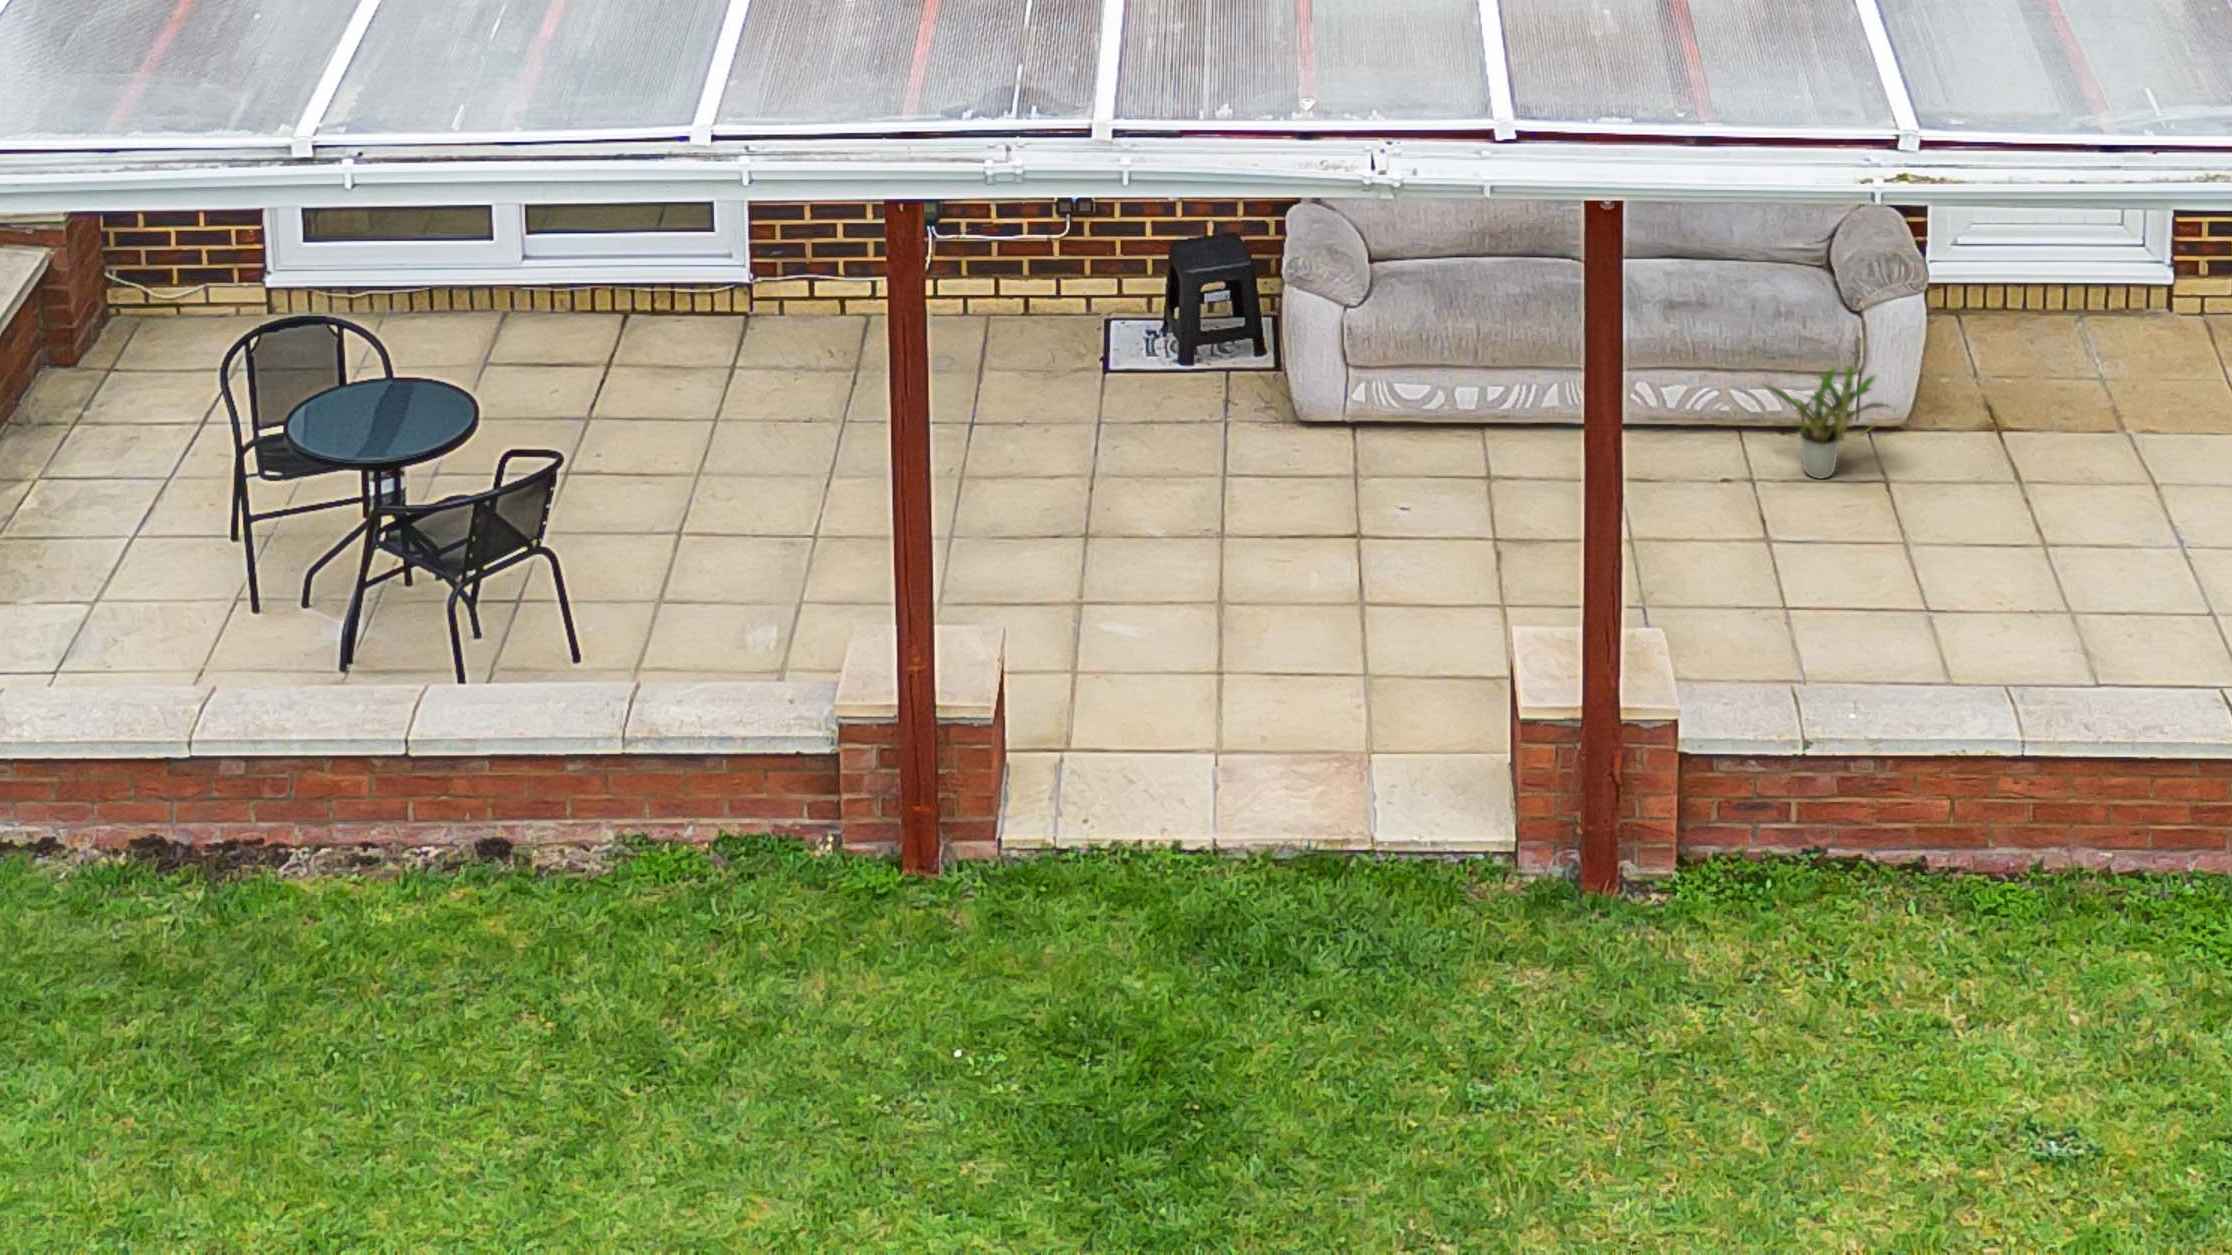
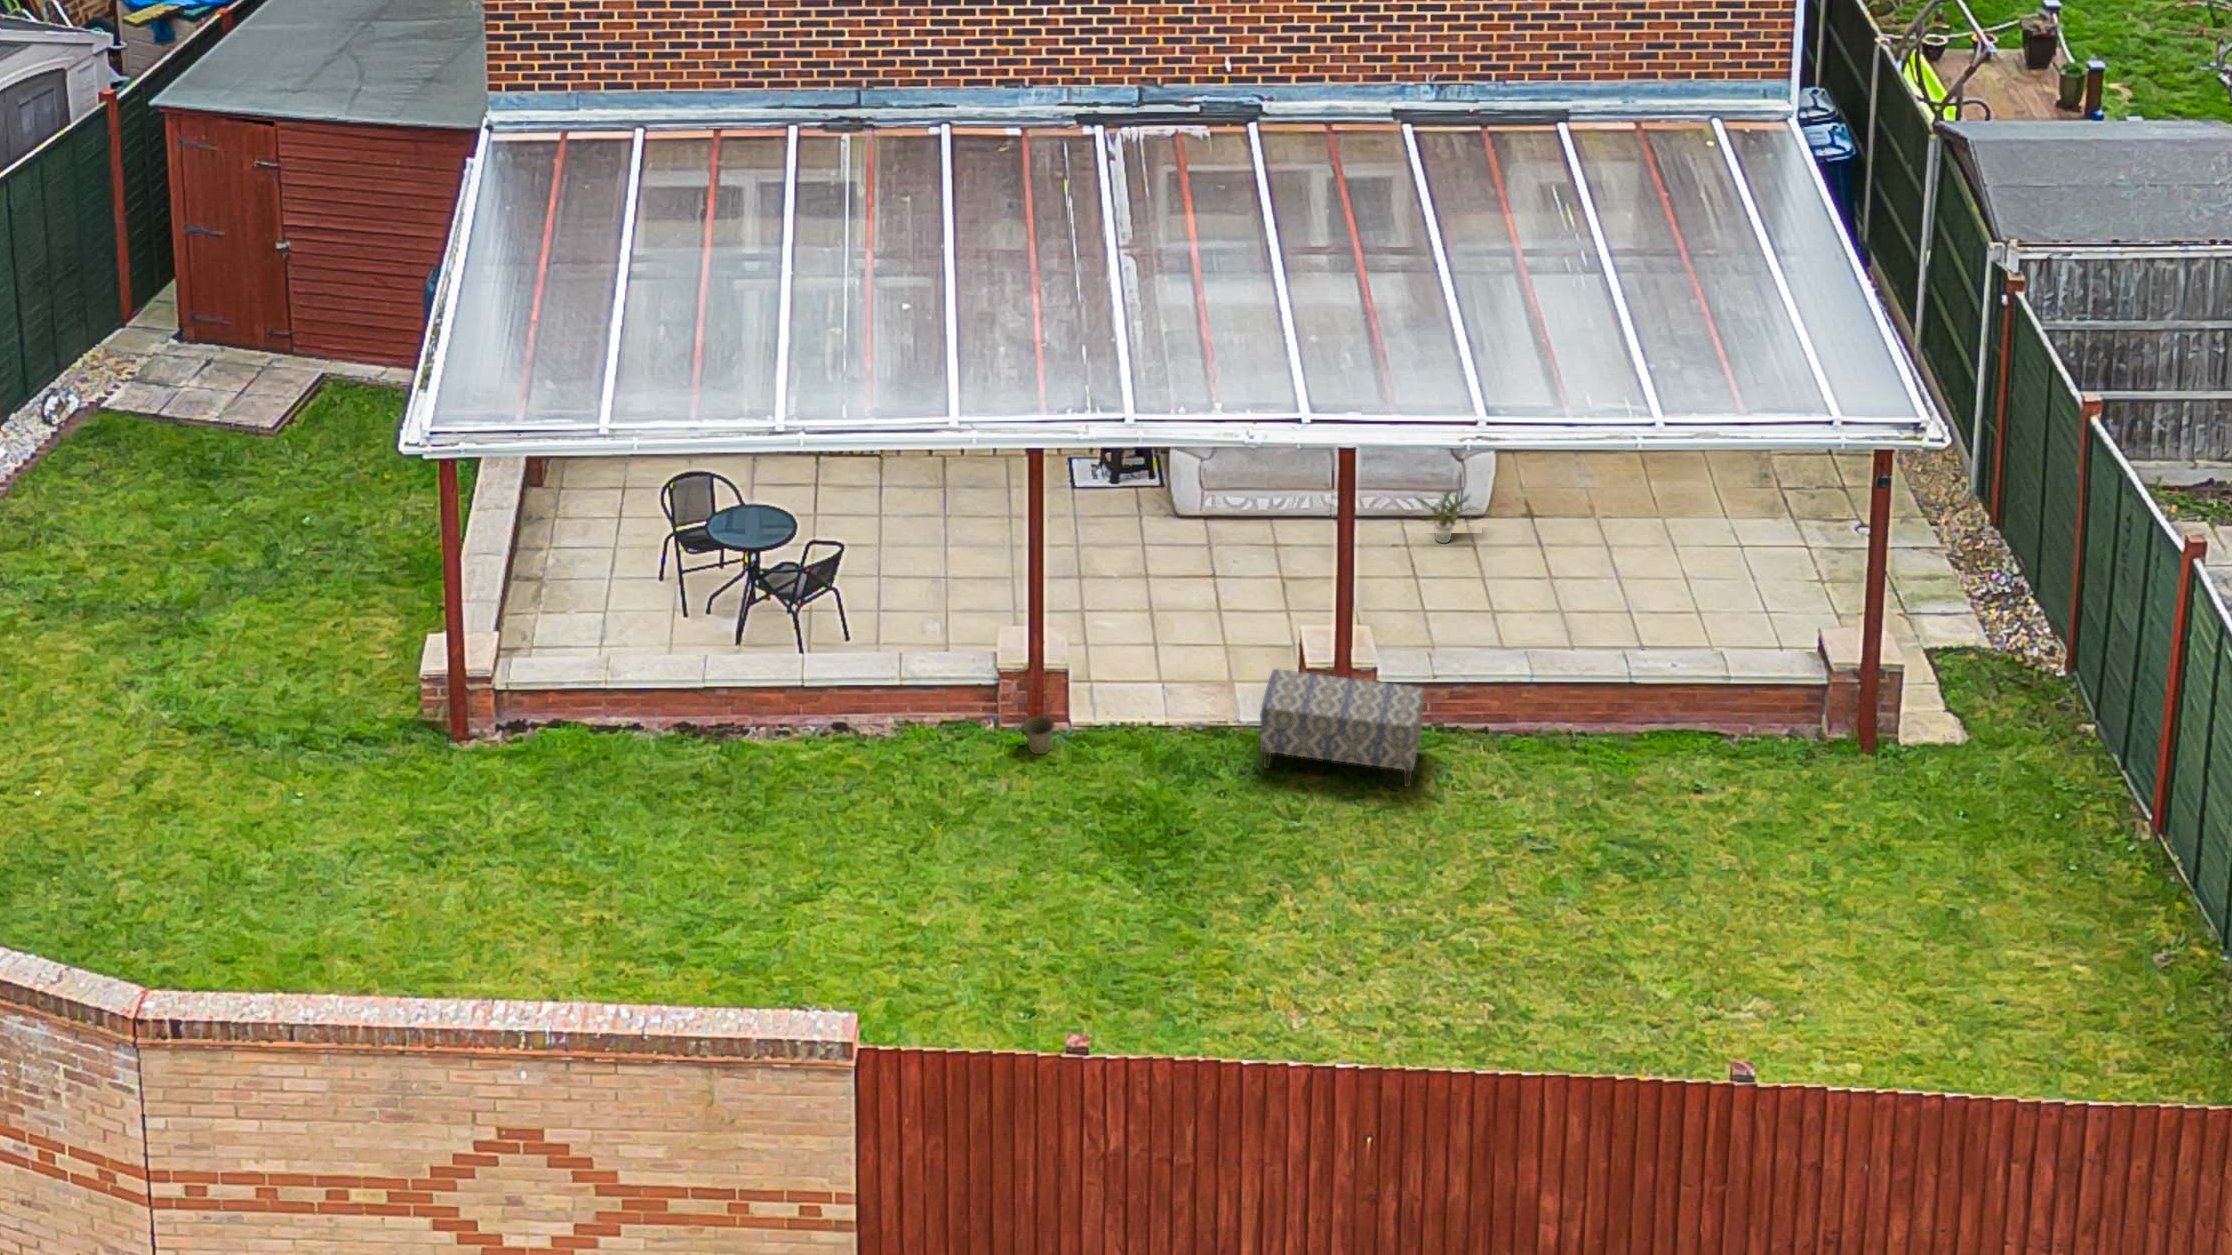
bench: none [1412,723,1786,1003] -> present [1260,669,1424,787]
bucket: none [883,809,952,914] -> present [1024,716,1055,754]

